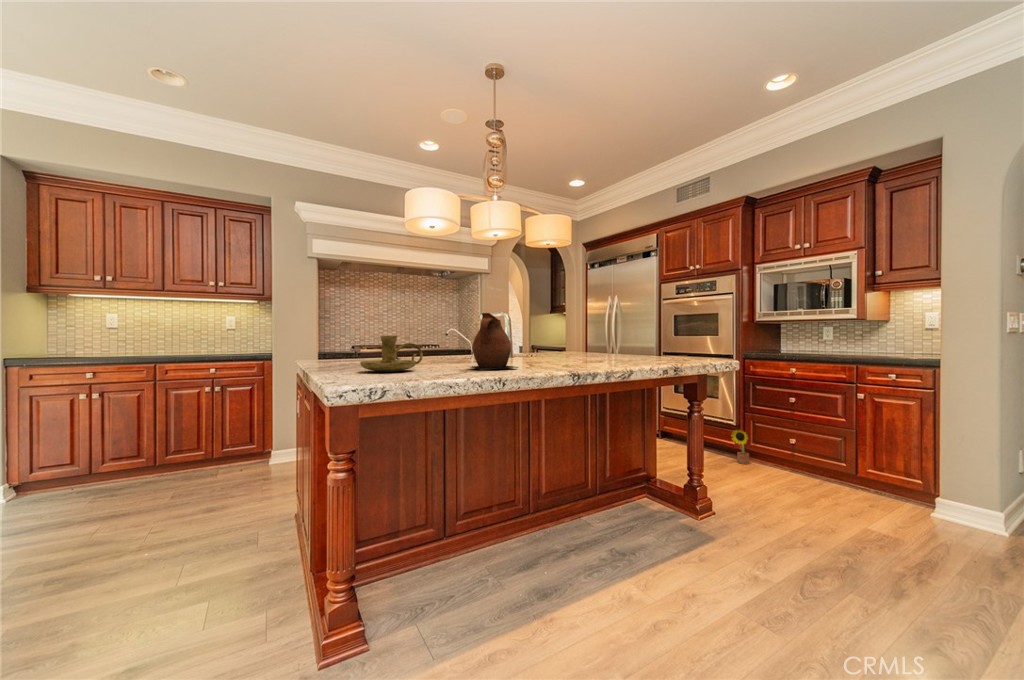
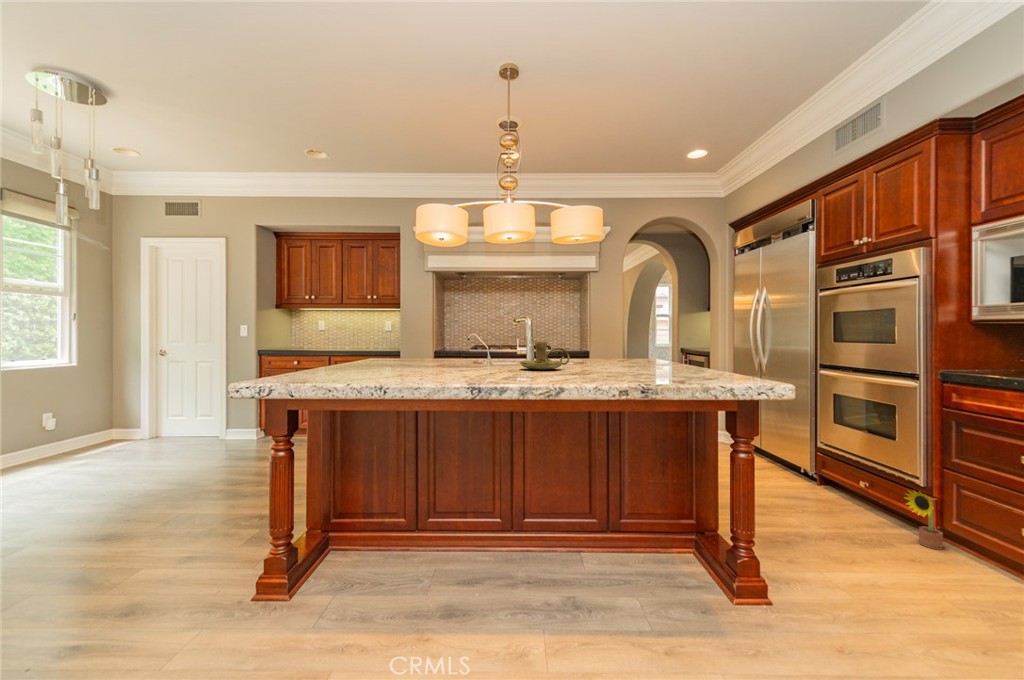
ceramic pitcher: present [471,313,518,369] -> none [405,320,452,377]
candle holder: present [360,336,423,372] -> present [520,342,570,370]

